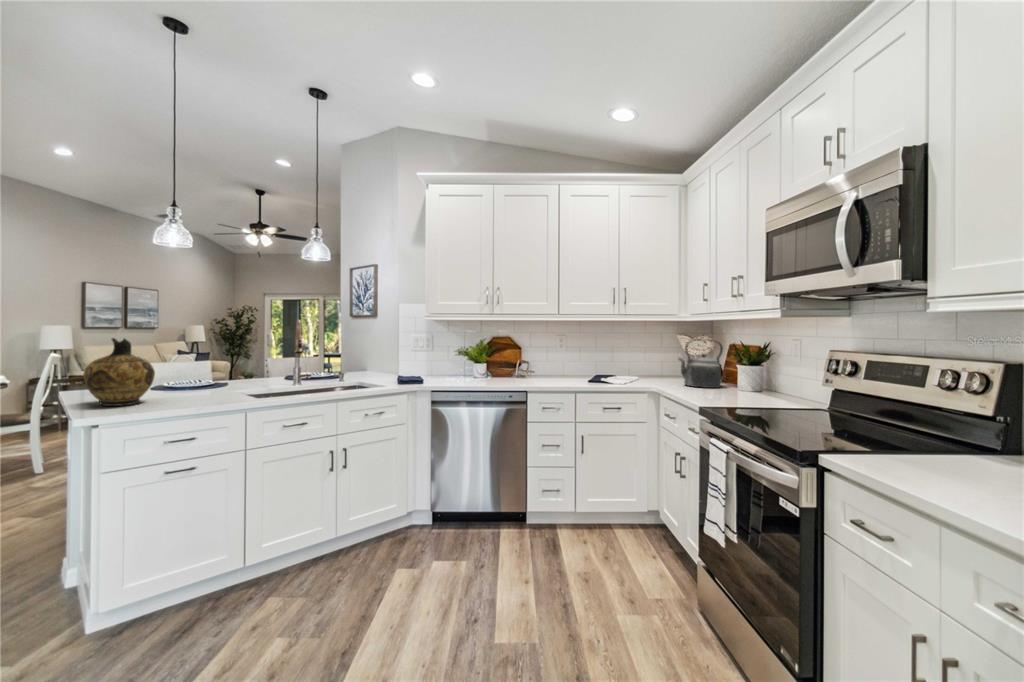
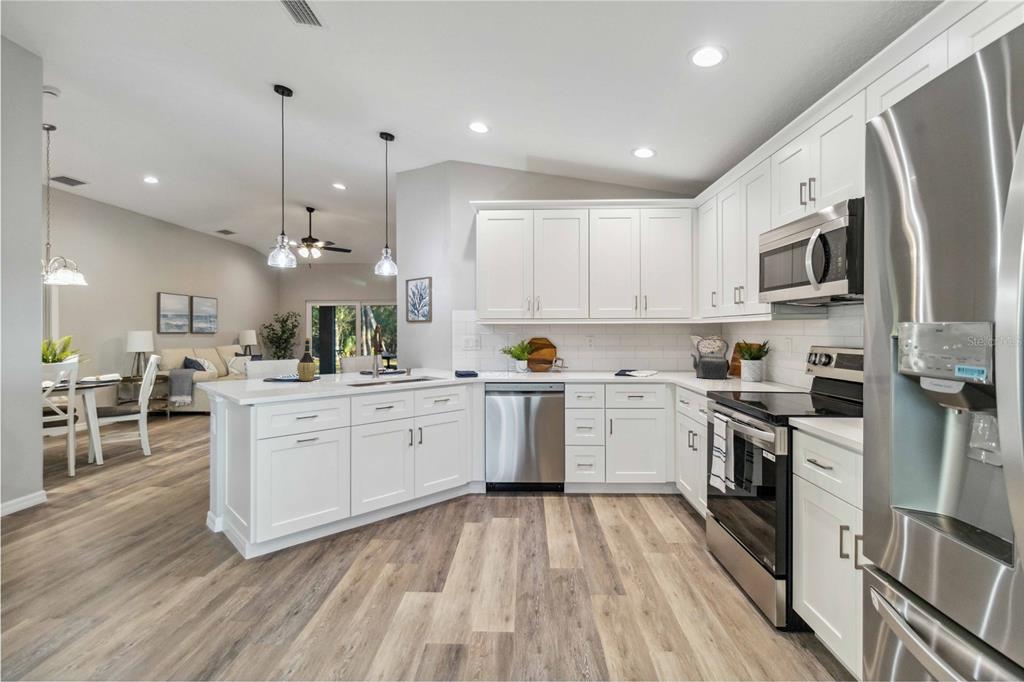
wine bottle: none [186,336,212,390] -> present [297,338,316,381]
ceramic jug: present [84,338,155,406] -> none [239,339,286,390]

